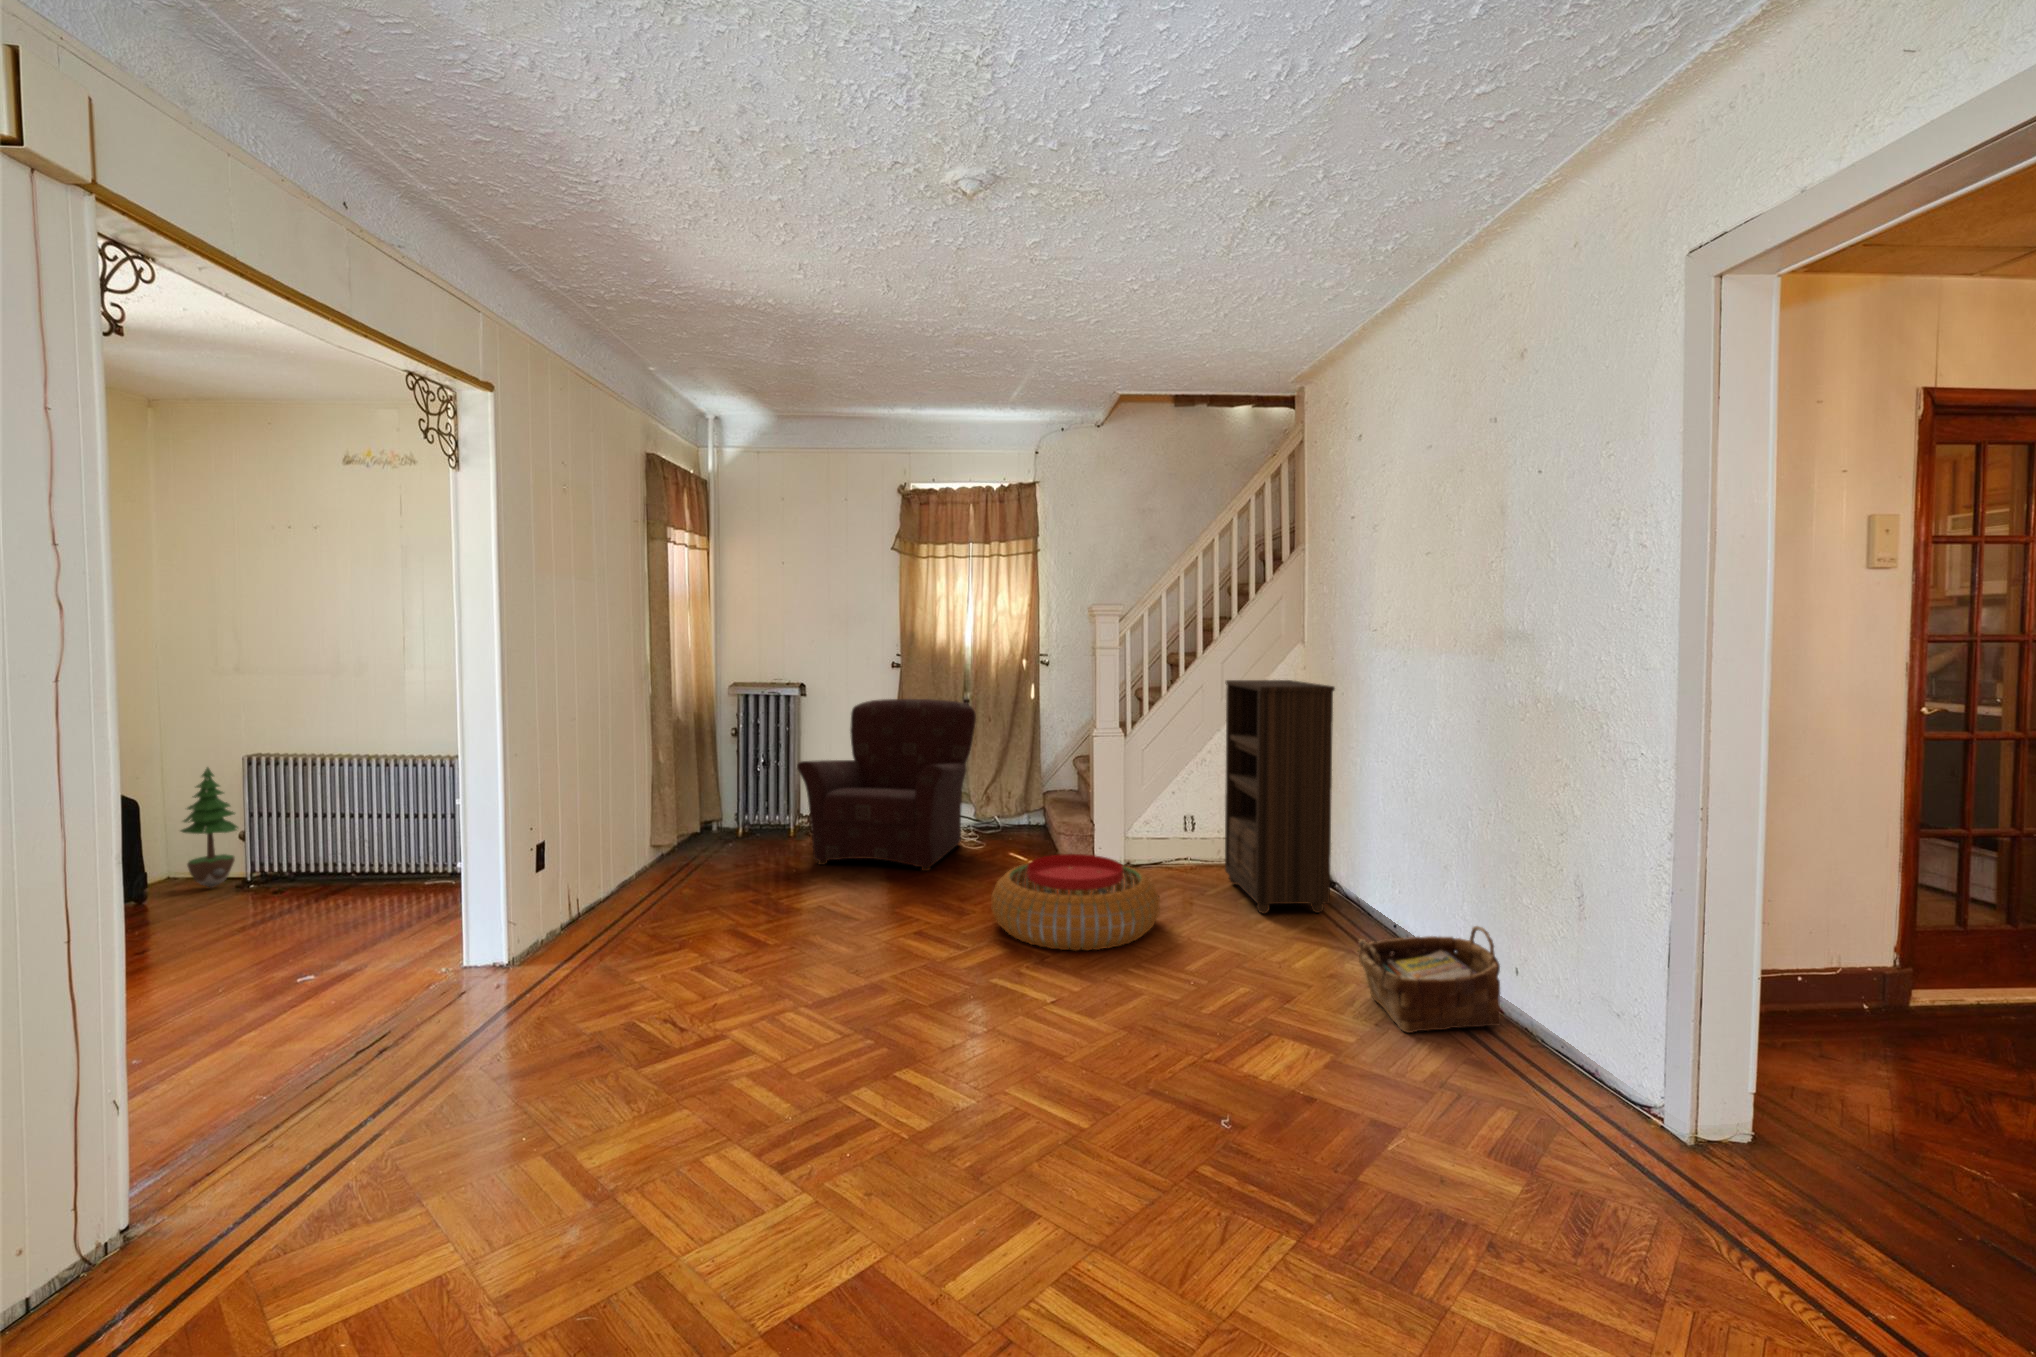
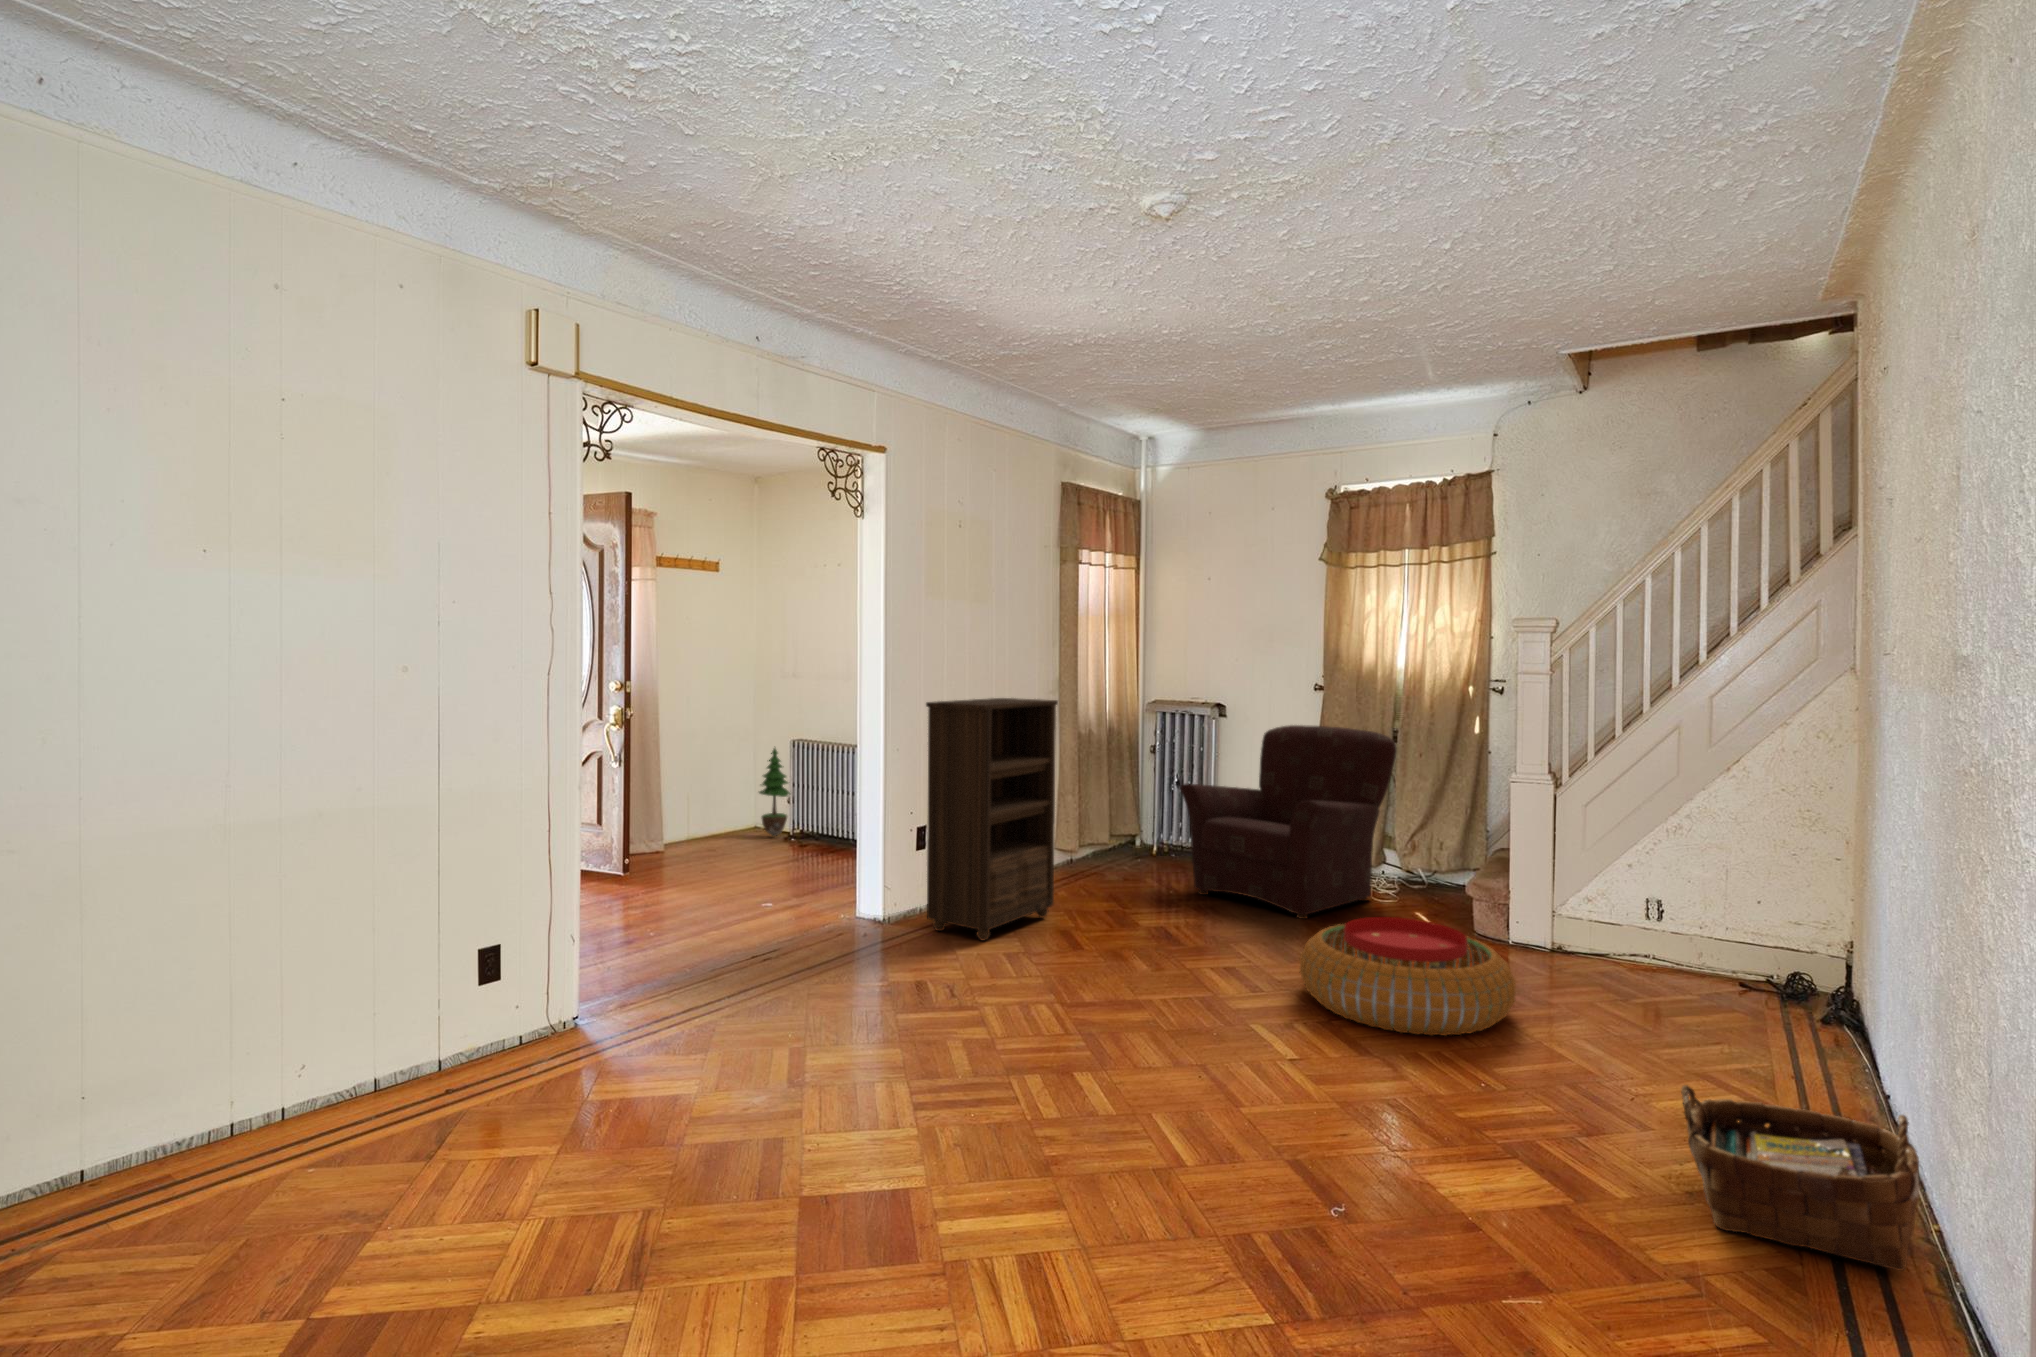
bookshelf: present [1225,680,1335,913] -> present [926,698,1058,940]

